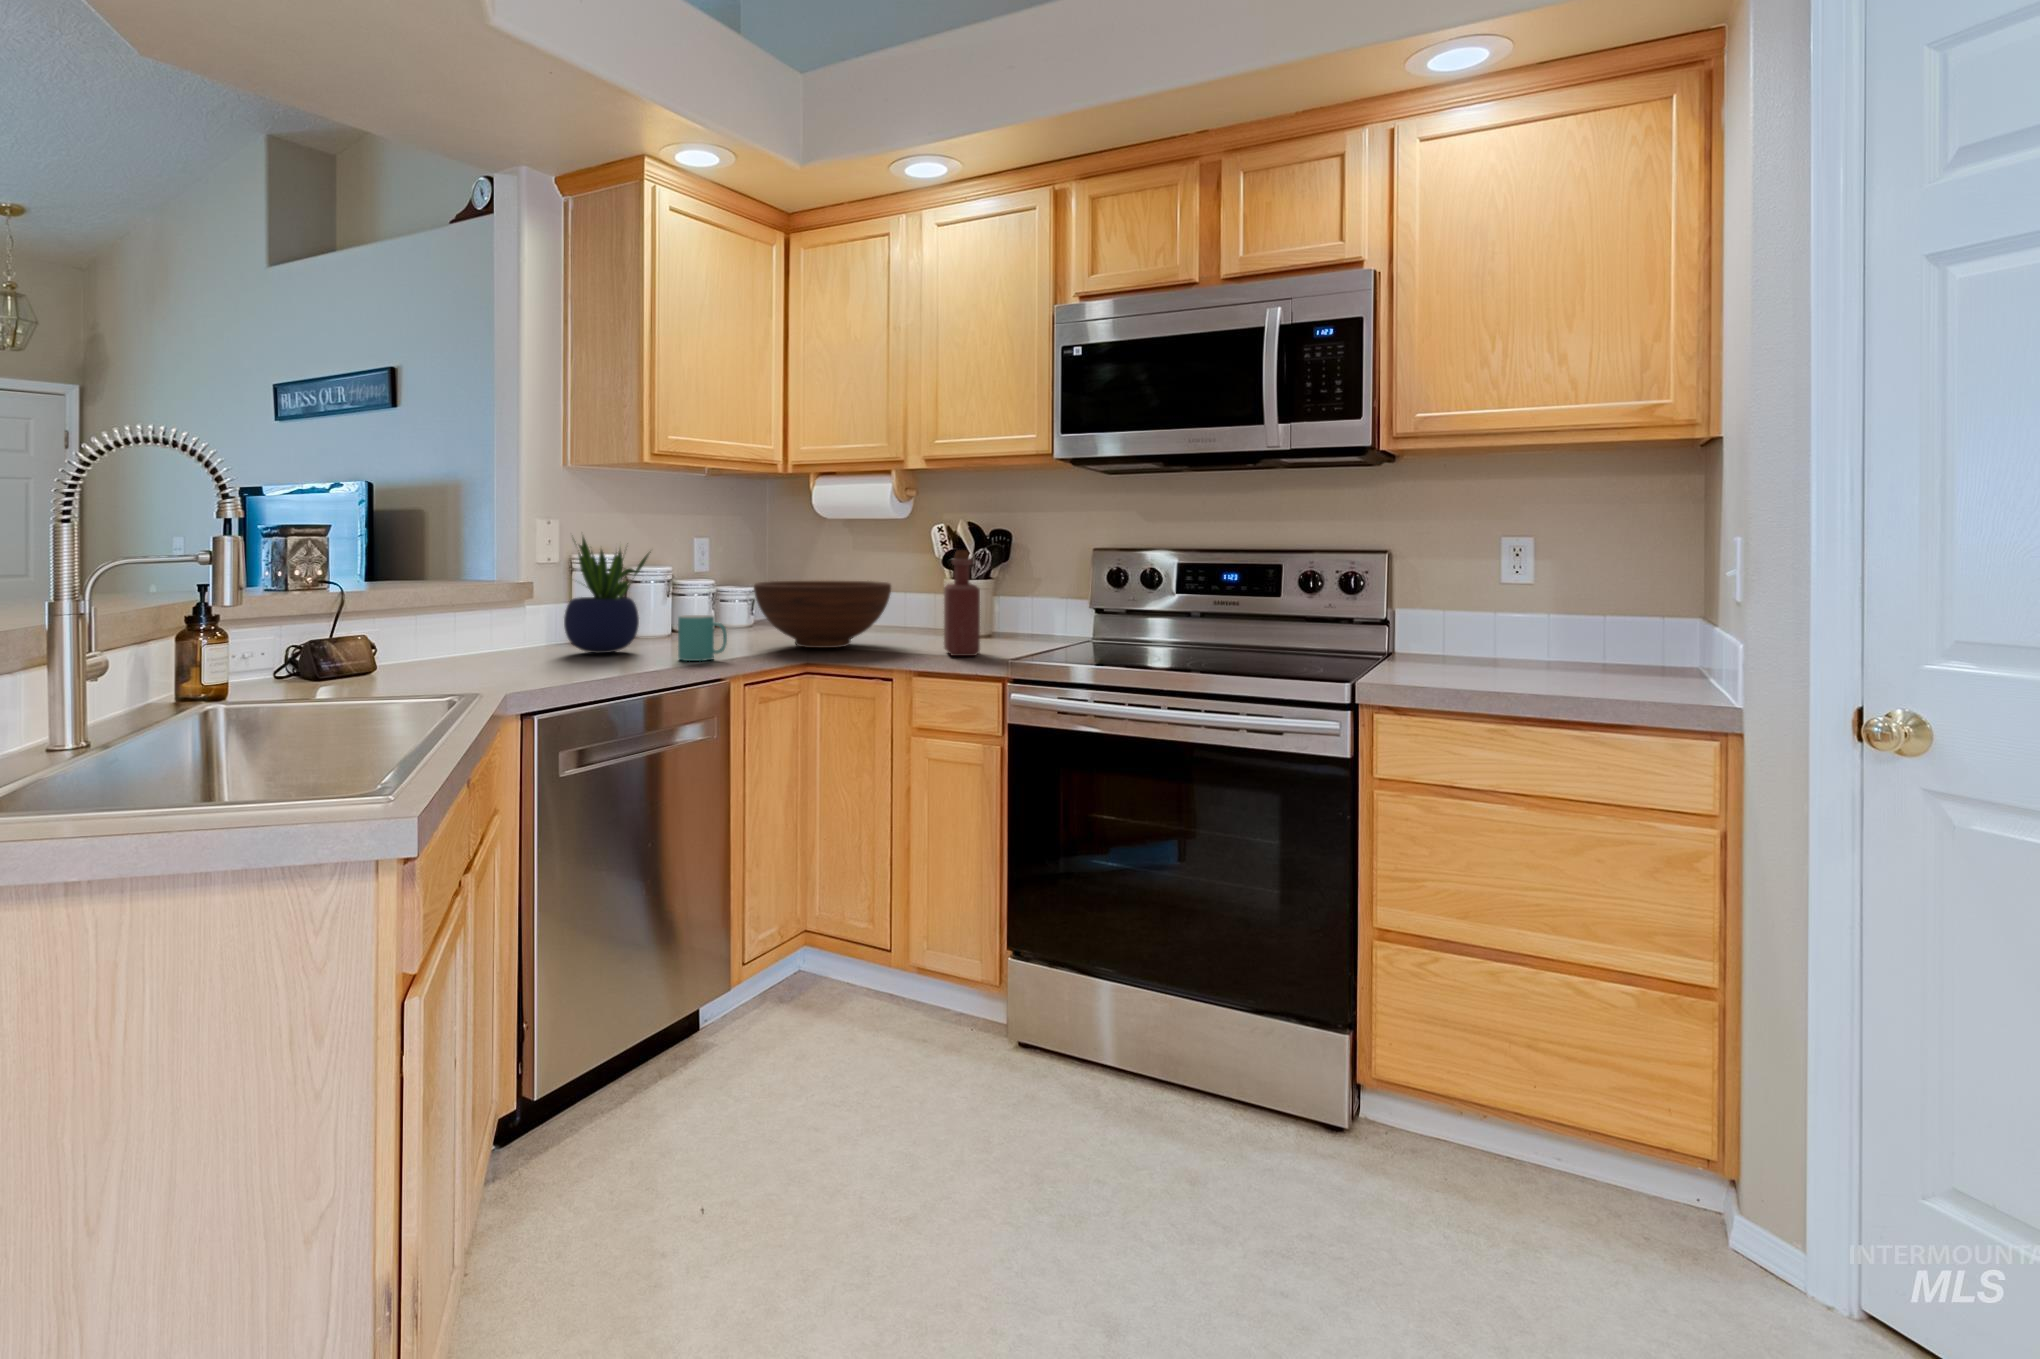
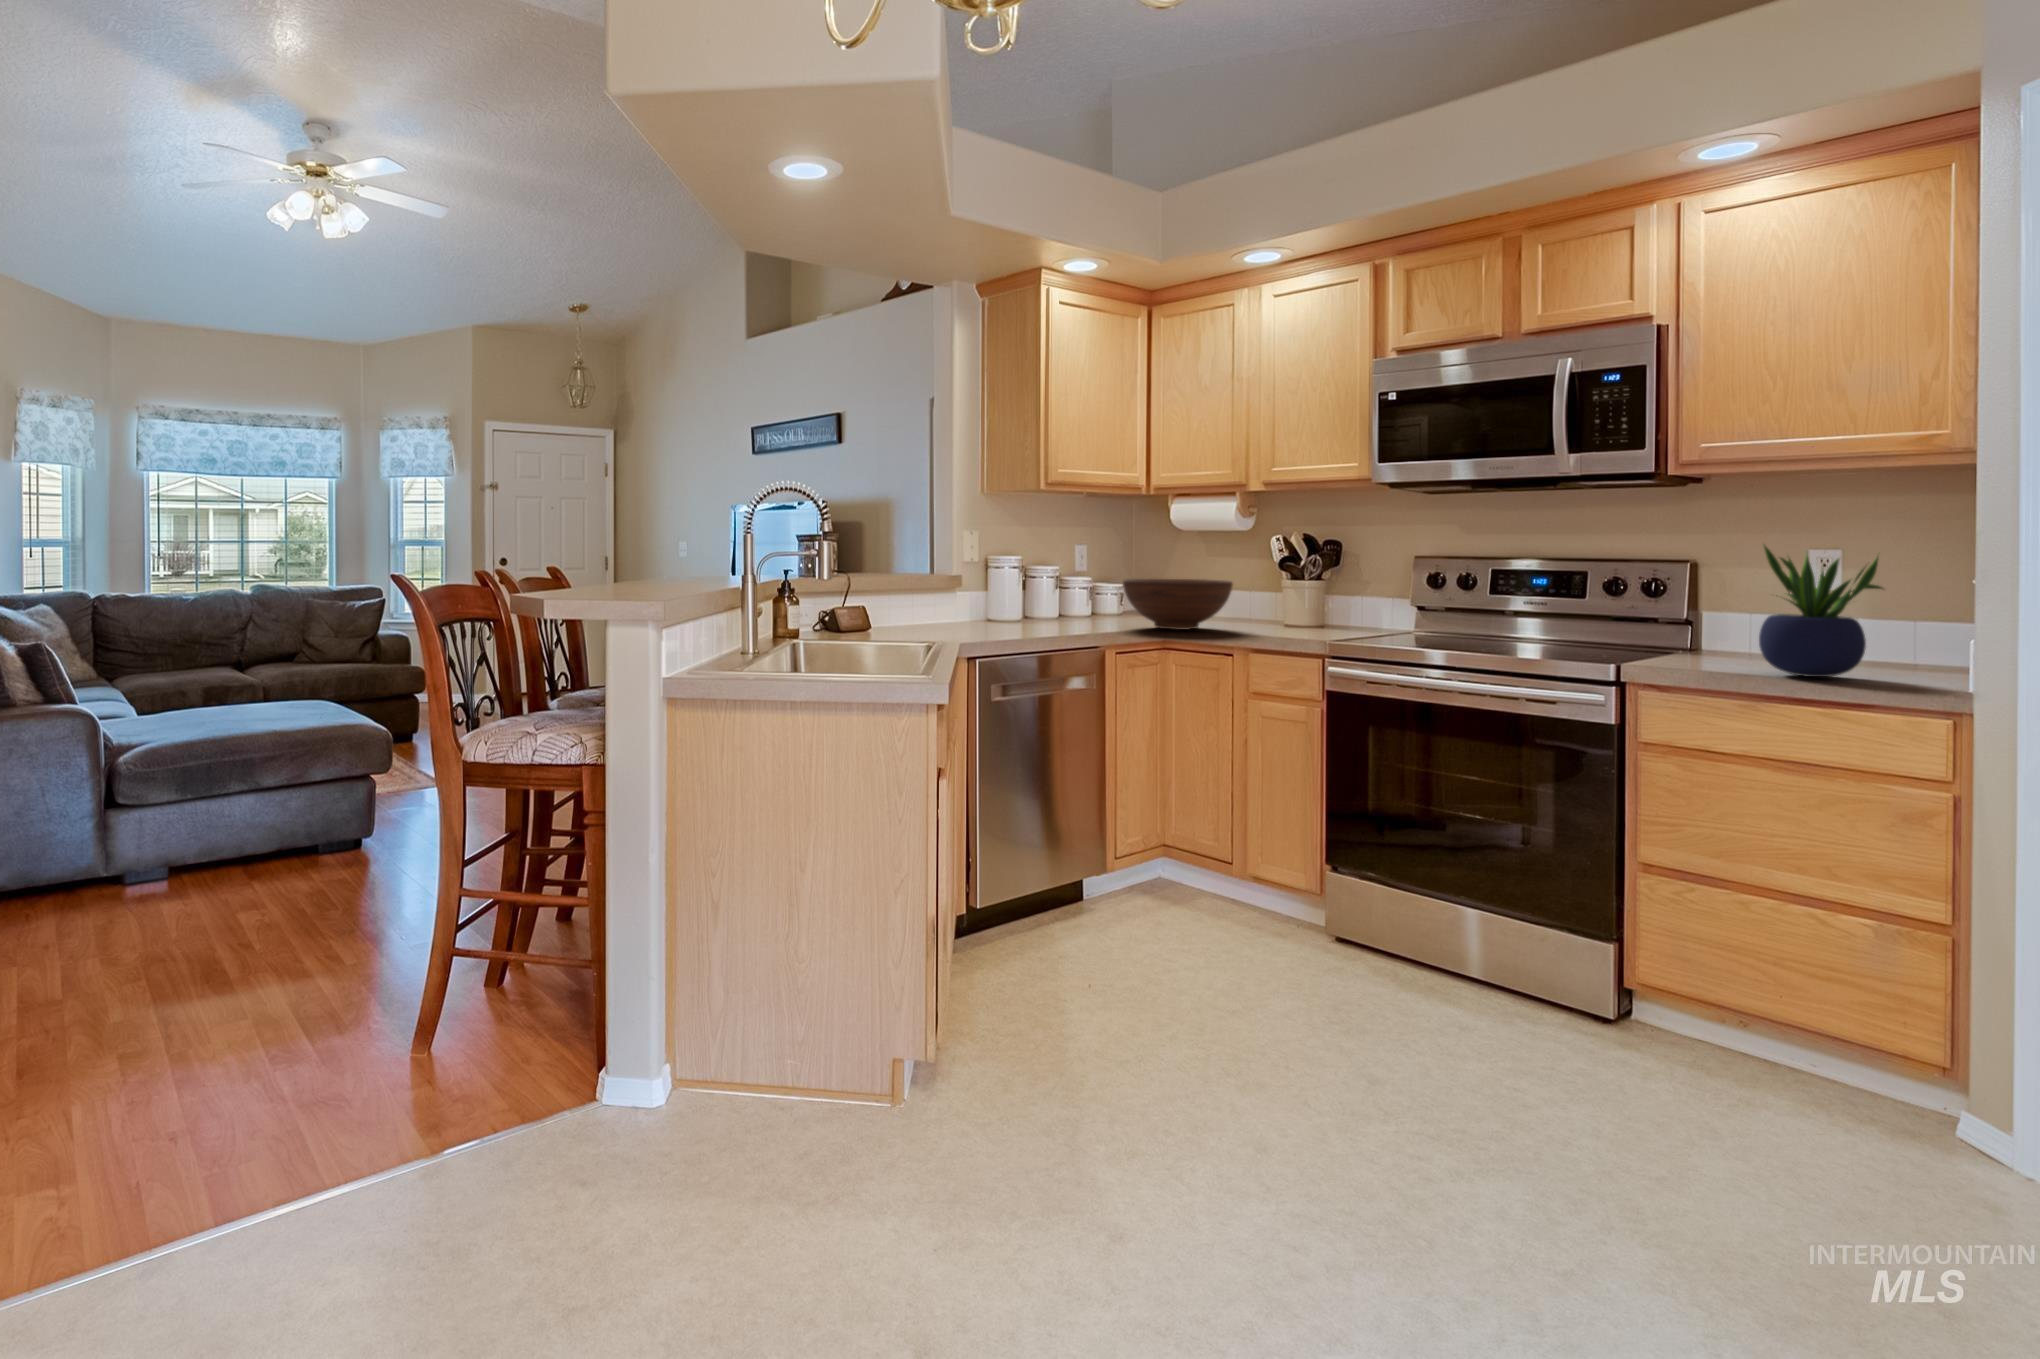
potted plant: present [564,537,651,653] -> present [1759,546,1883,677]
bottle: present [944,550,980,656] -> none [1275,556,1304,638]
mug: present [678,615,727,661] -> none [1067,601,1103,634]

